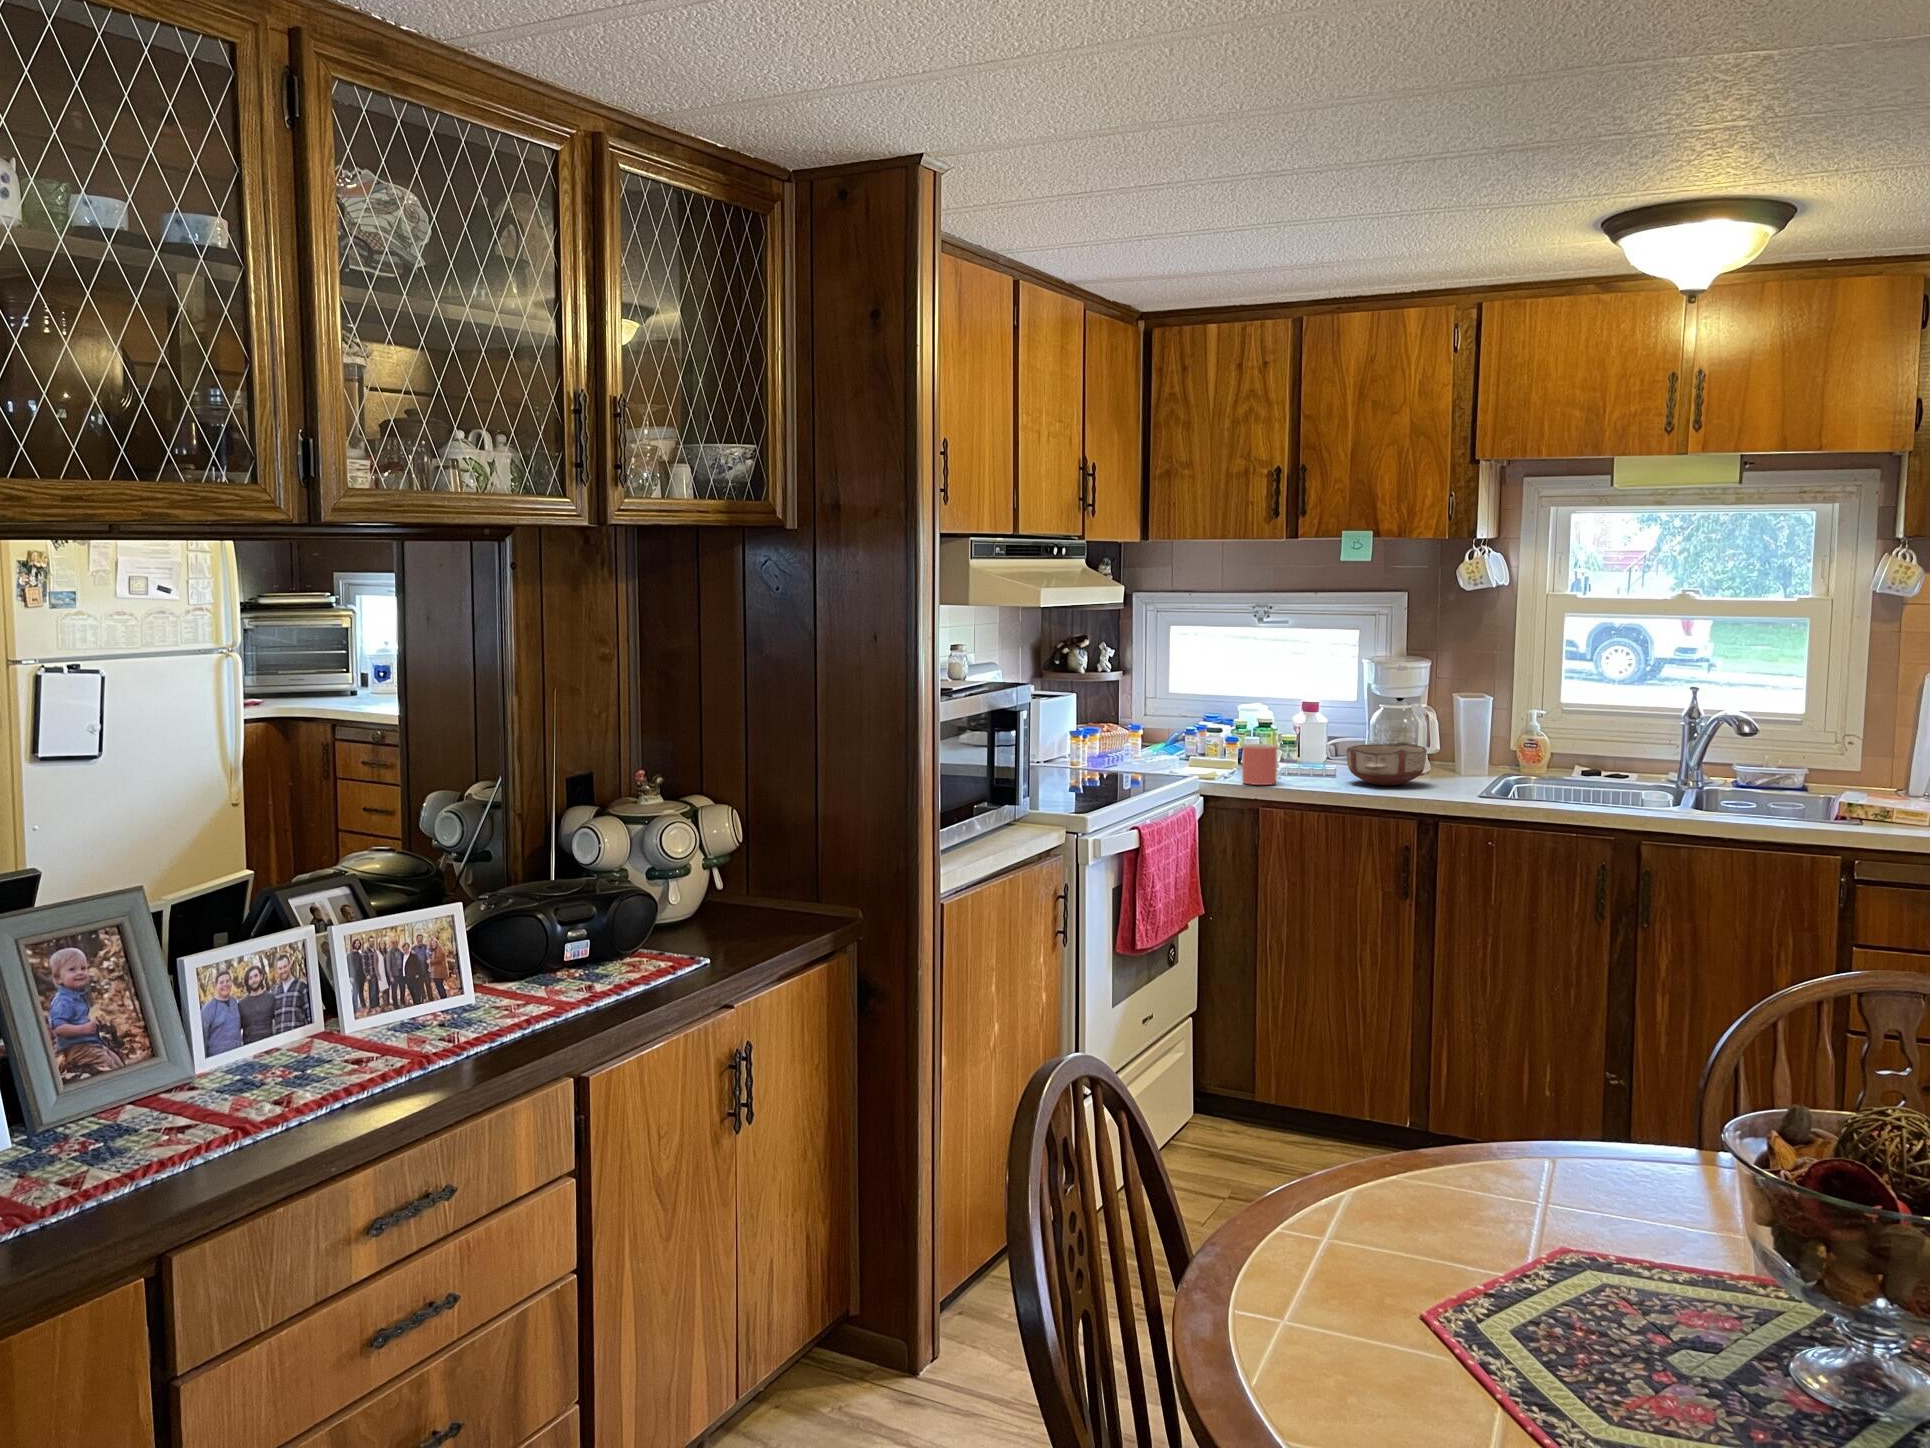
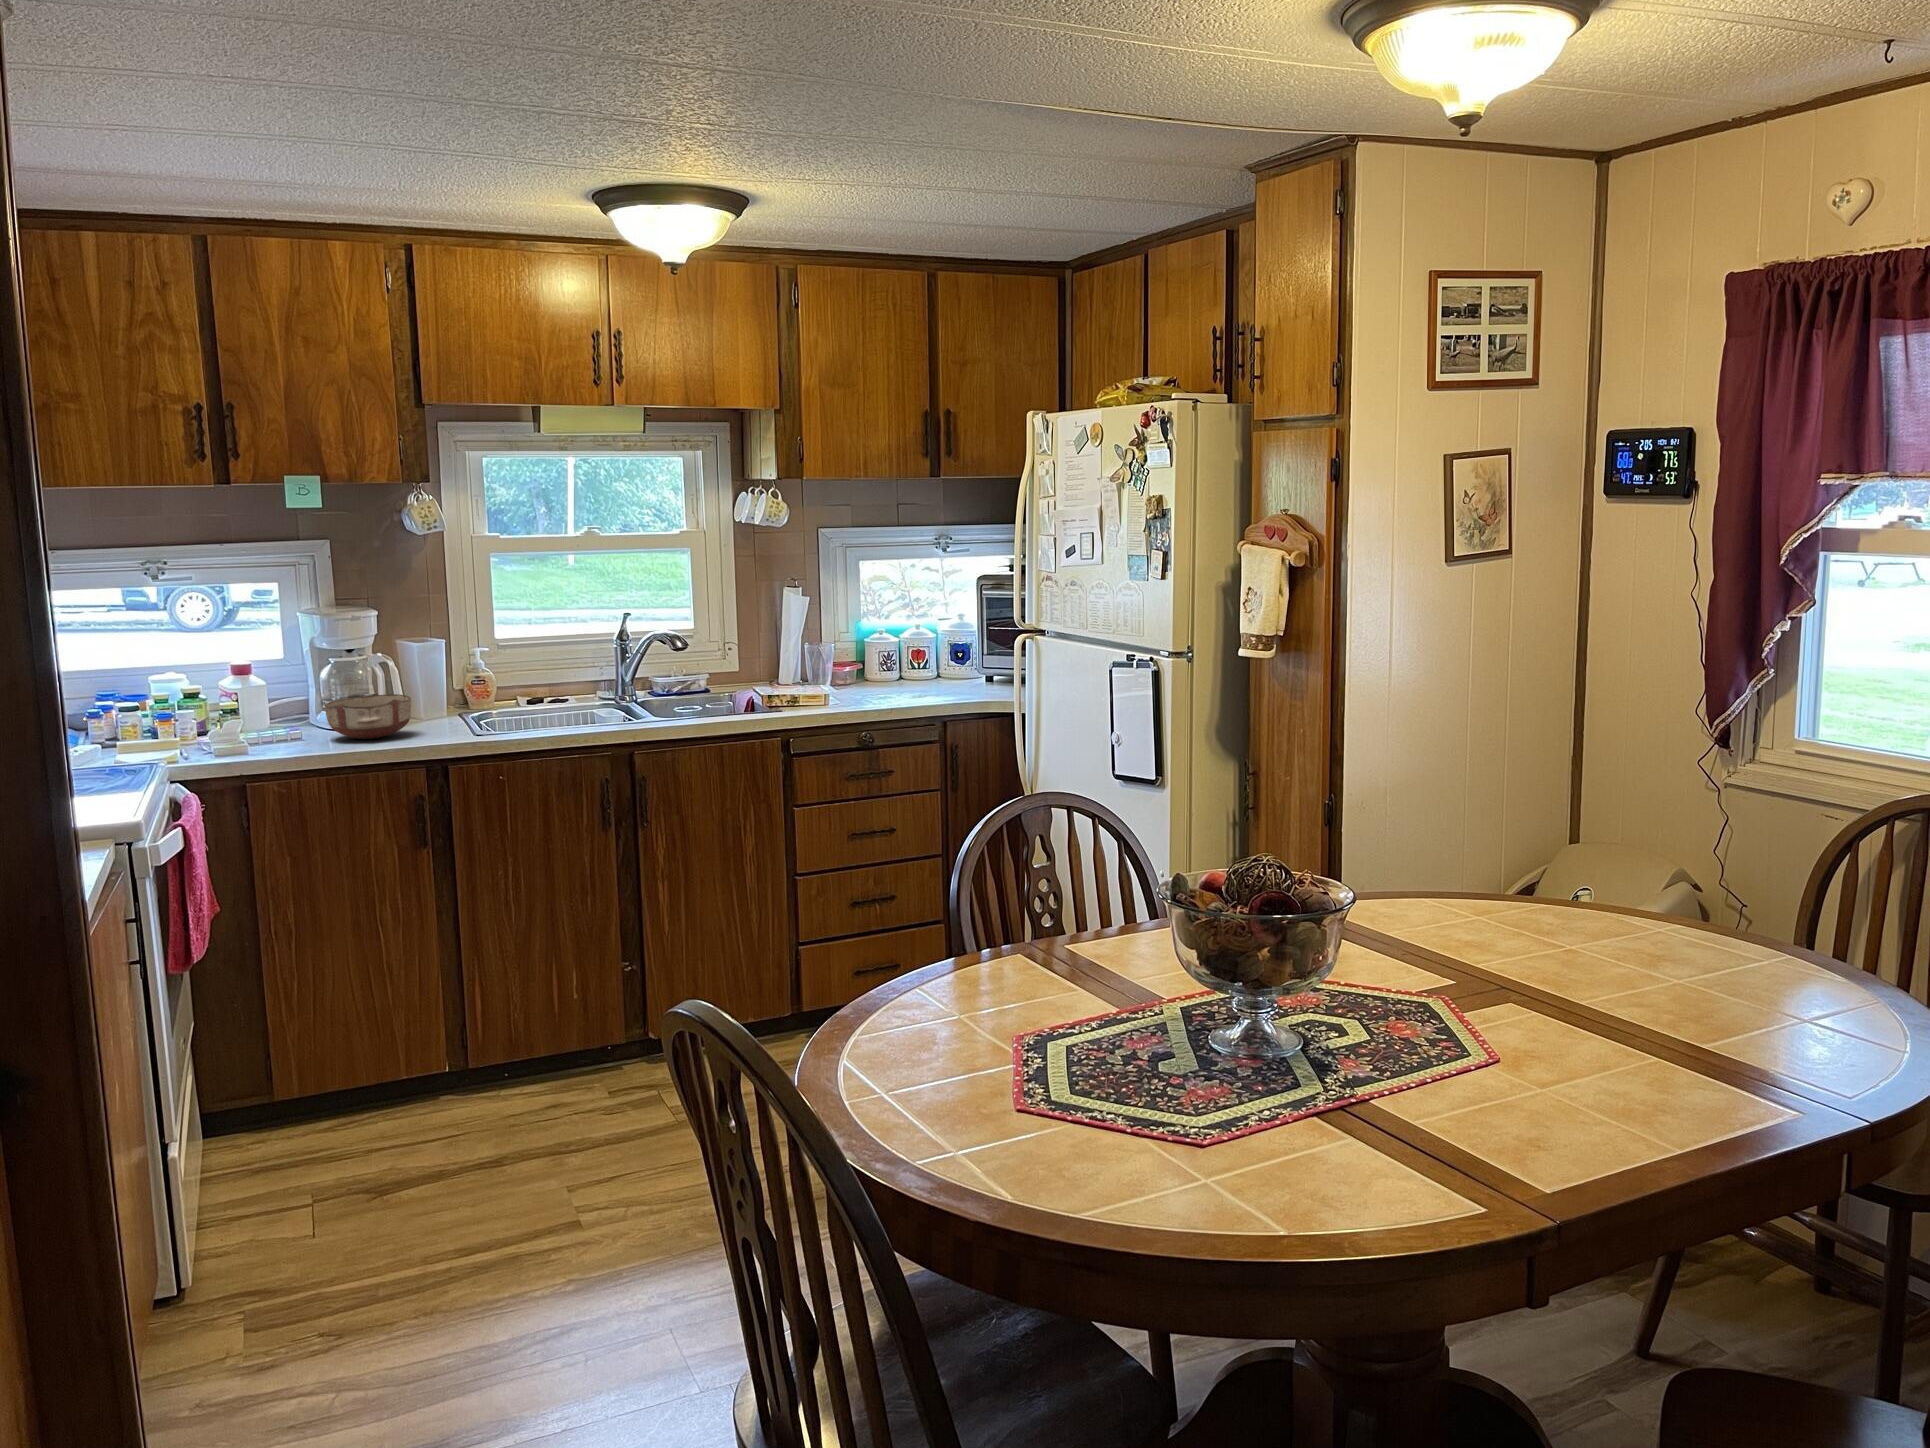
mug: present [1242,744,1277,785] -> none [217,712,262,759]

